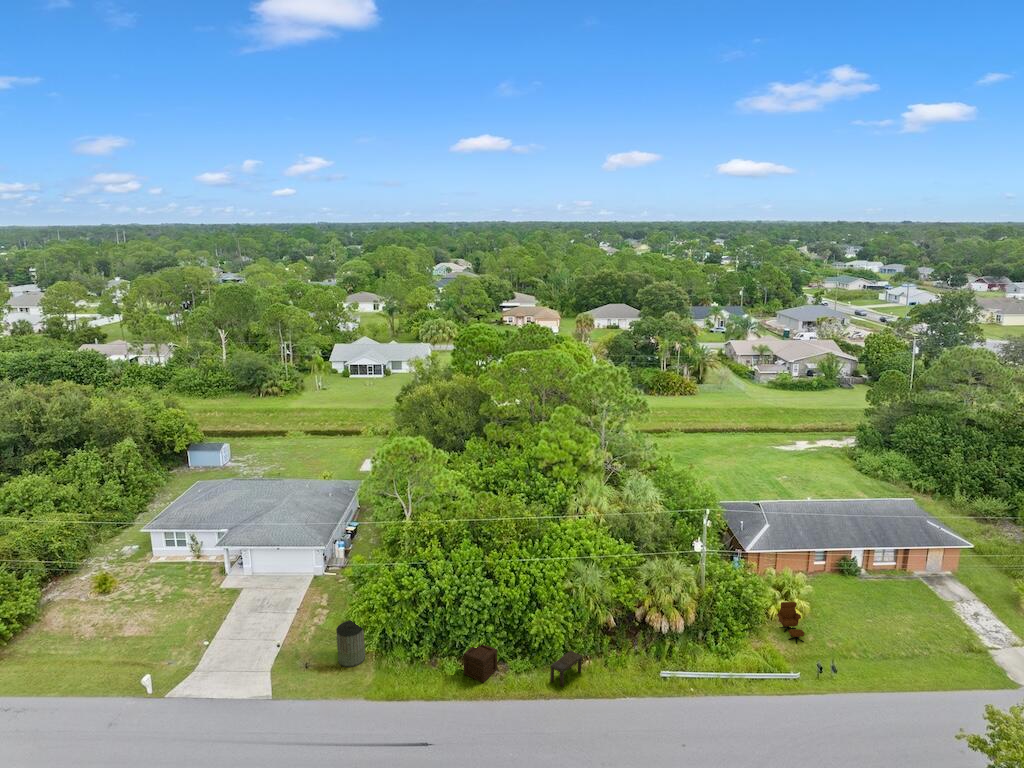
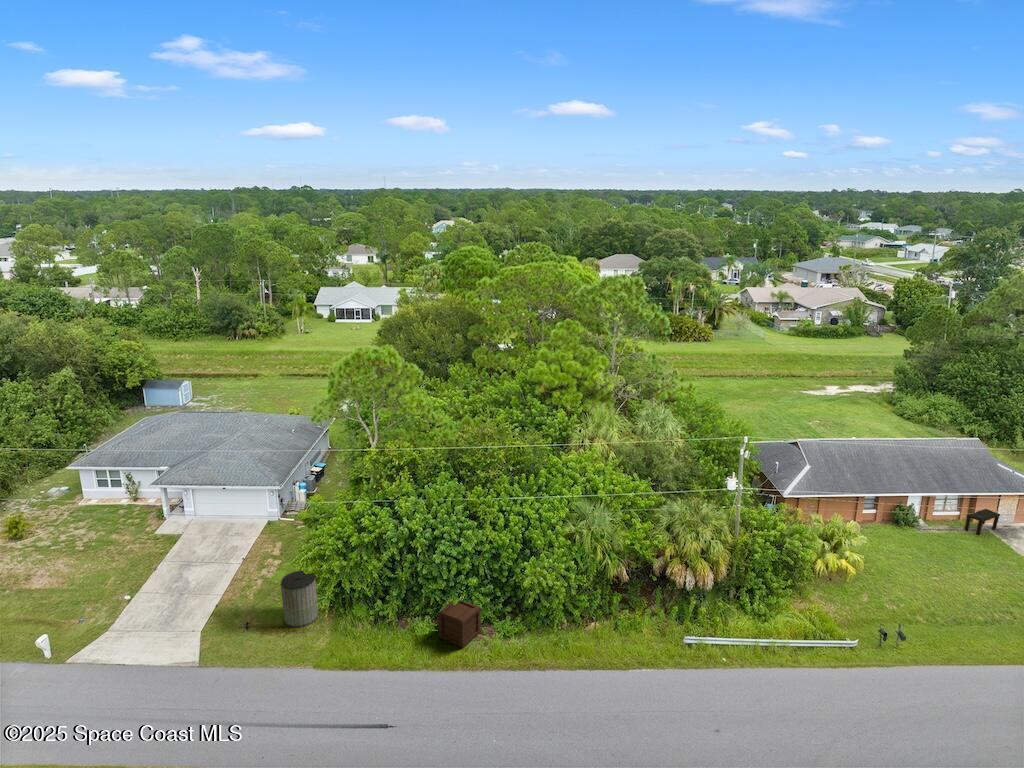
lounge chair: present [777,602,805,644] -> none [825,554,861,604]
bench: present [550,650,582,687] -> present [965,509,1000,535]

